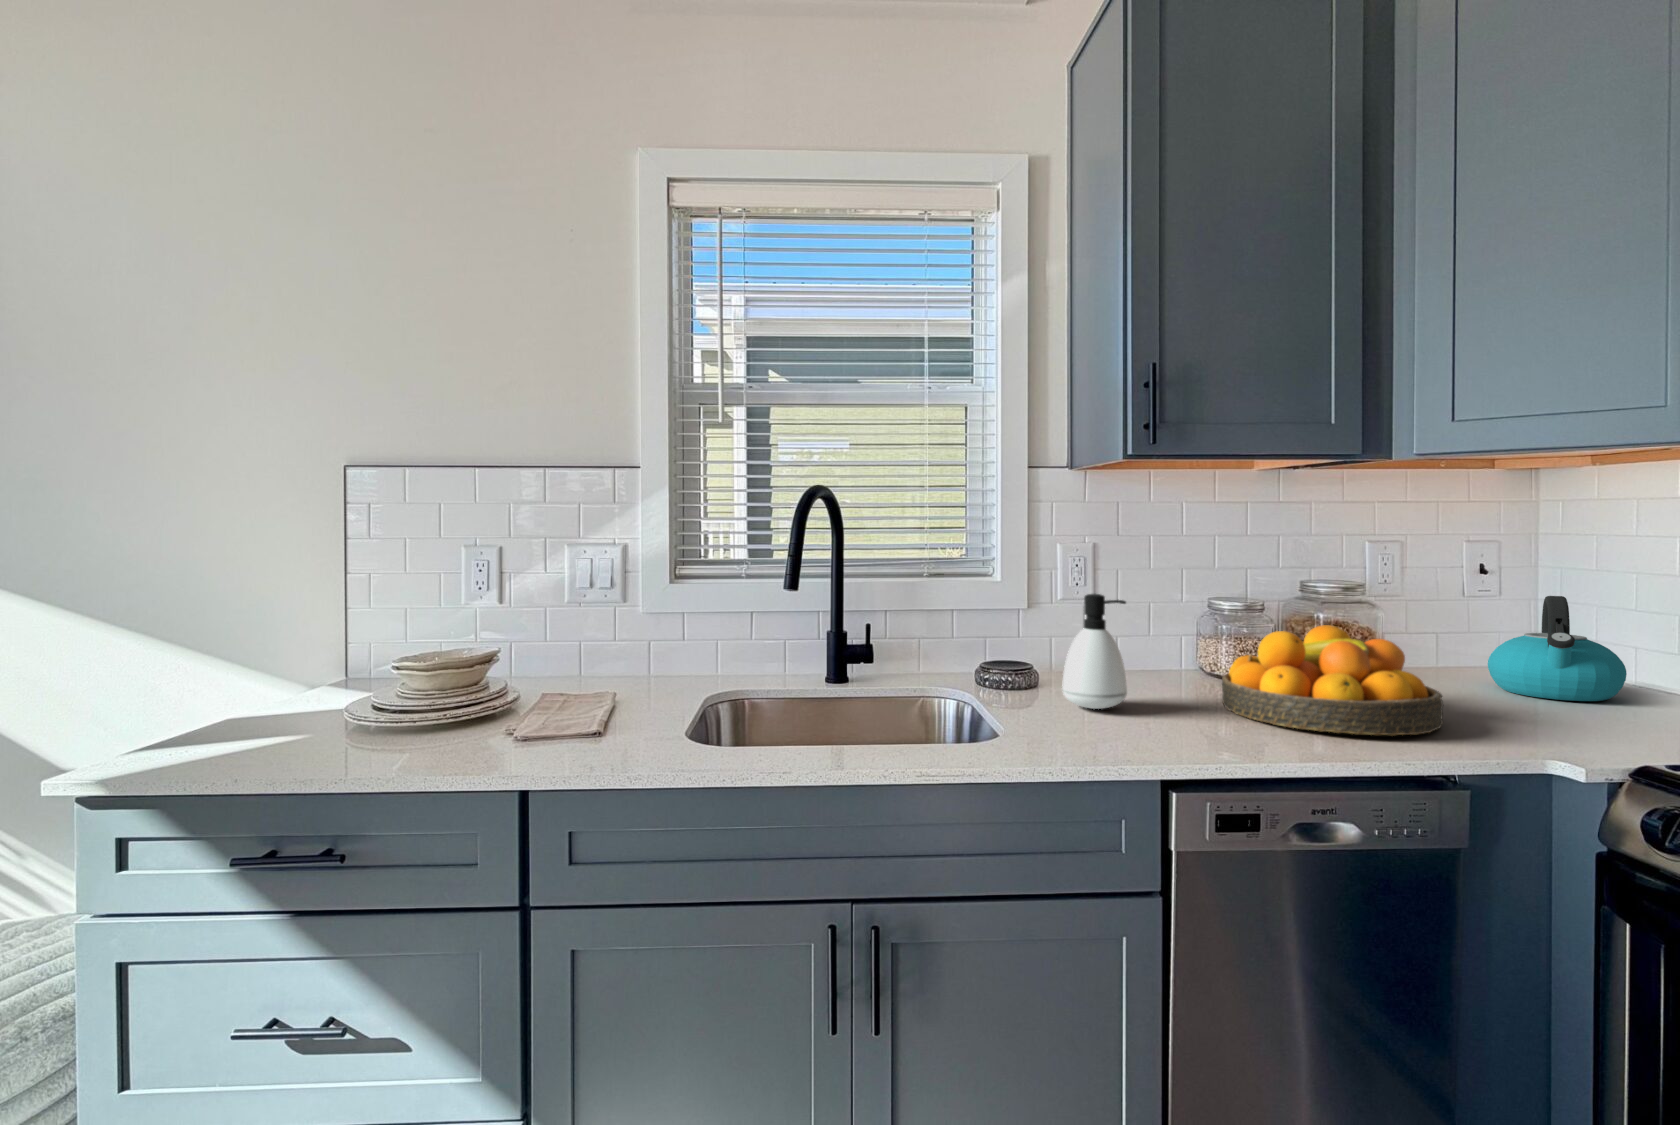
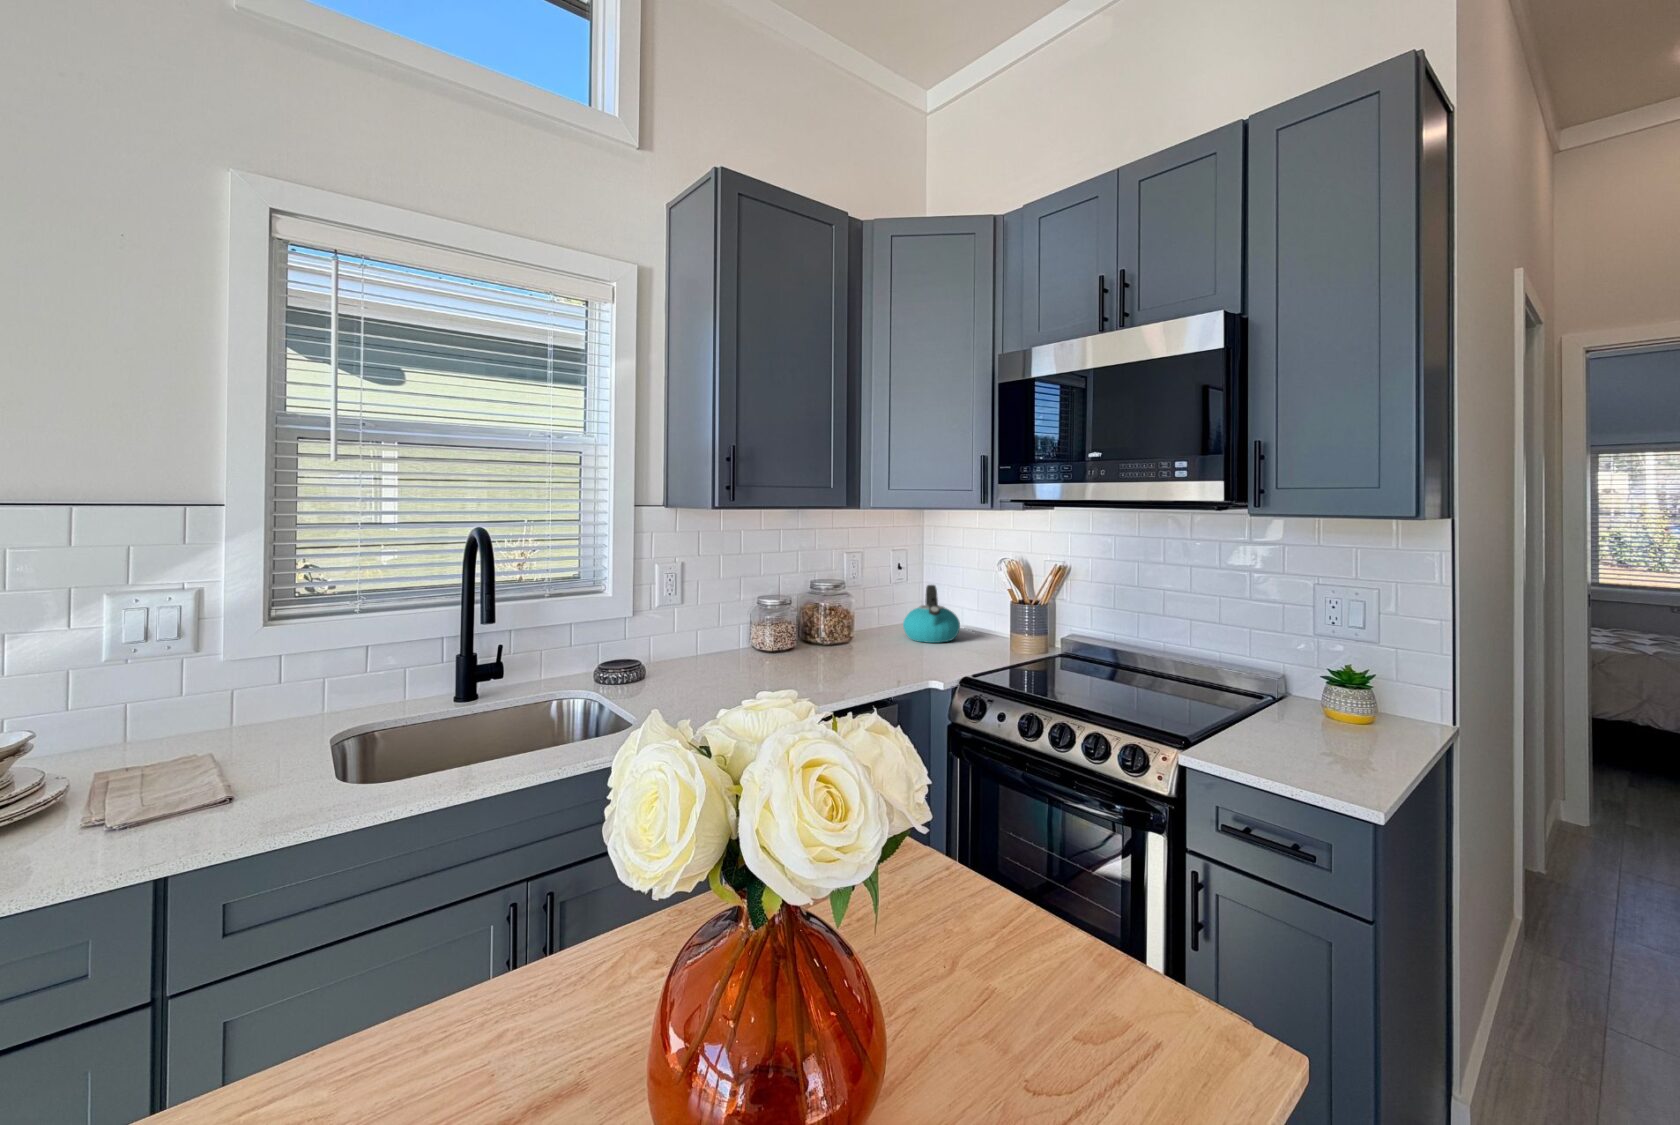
soap dispenser: present [1062,594,1127,709] -> none [669,608,714,690]
fruit bowl: present [1222,625,1443,735] -> none [771,614,887,685]

